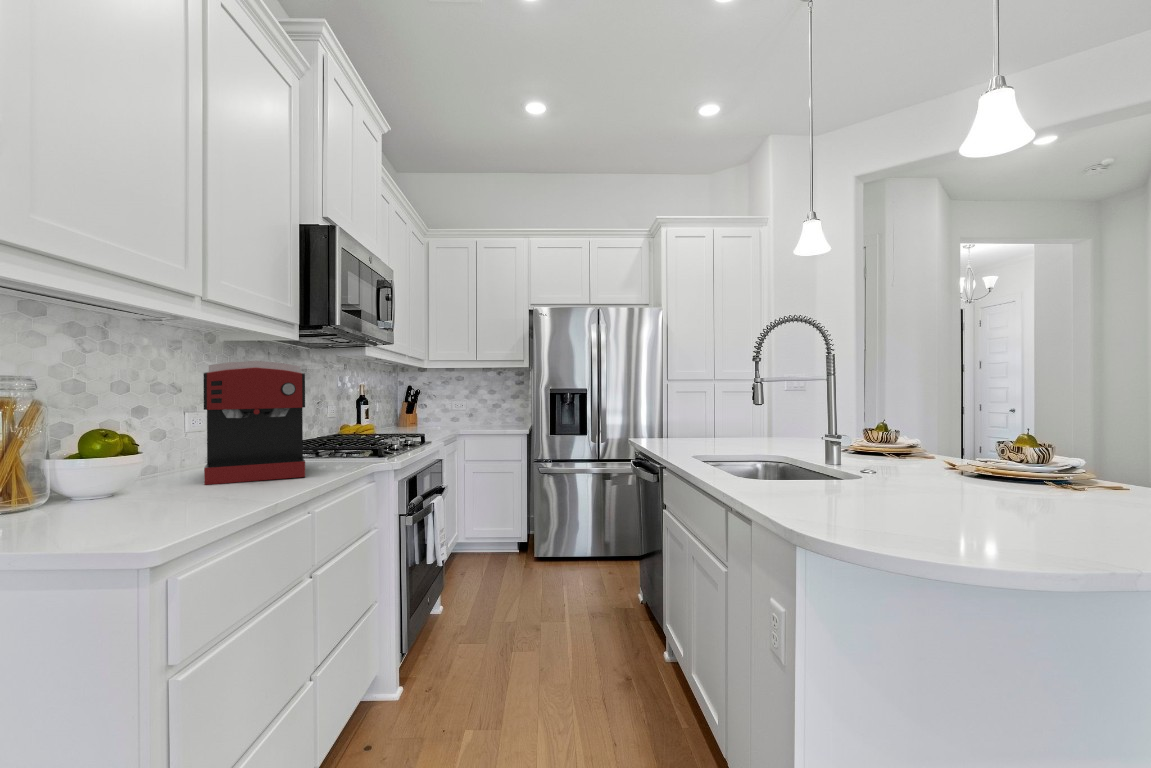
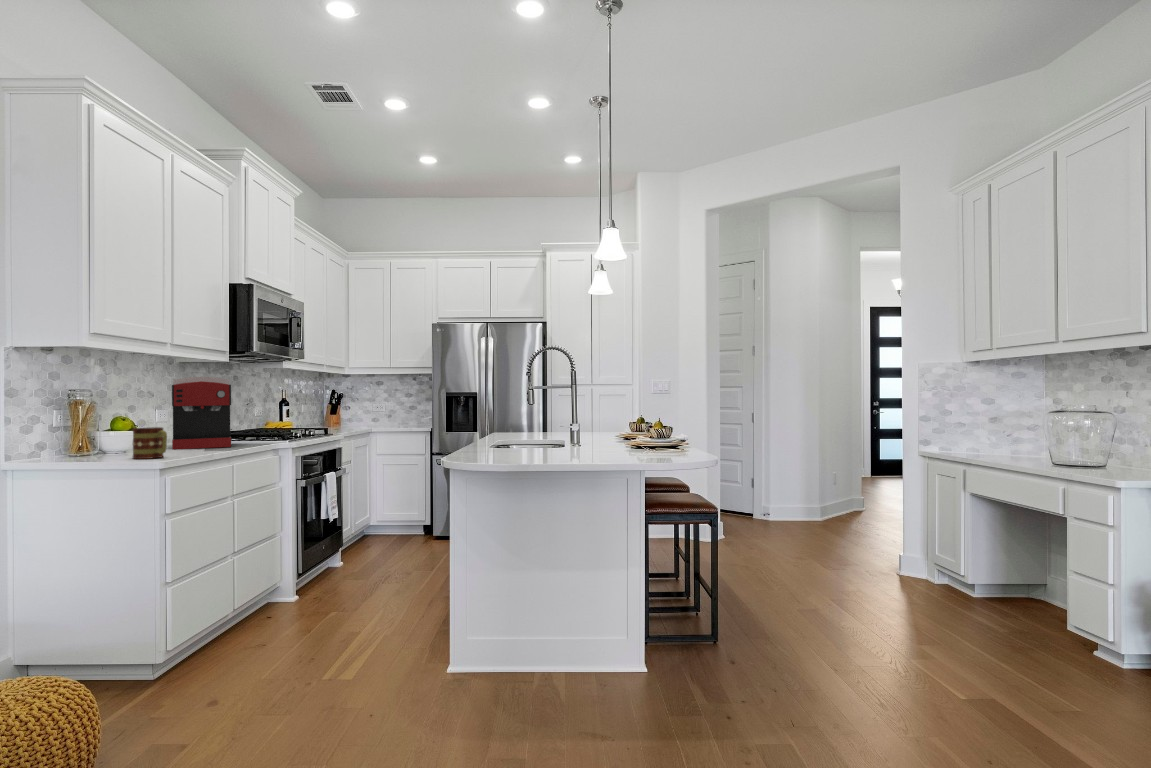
mug: none [104,457,179,530] -> present [133,427,167,459]

